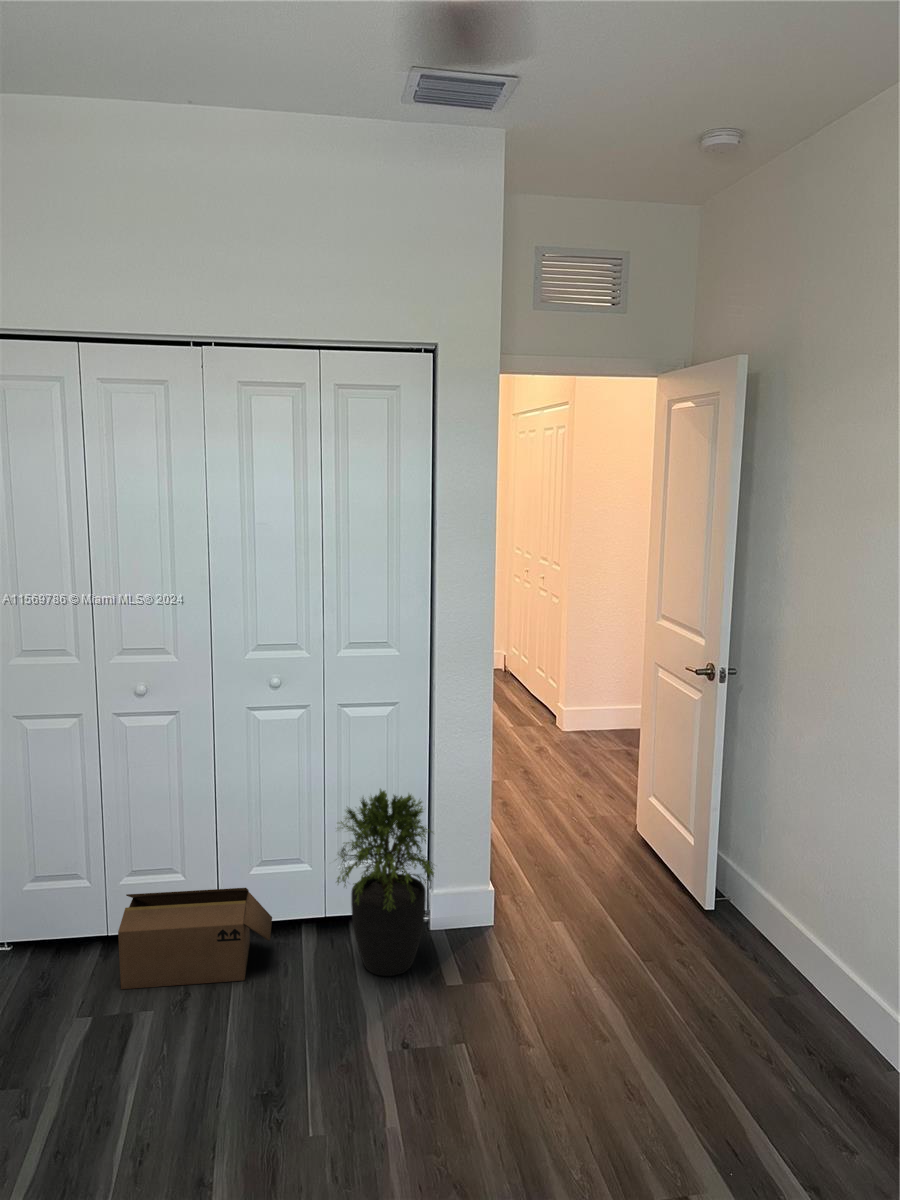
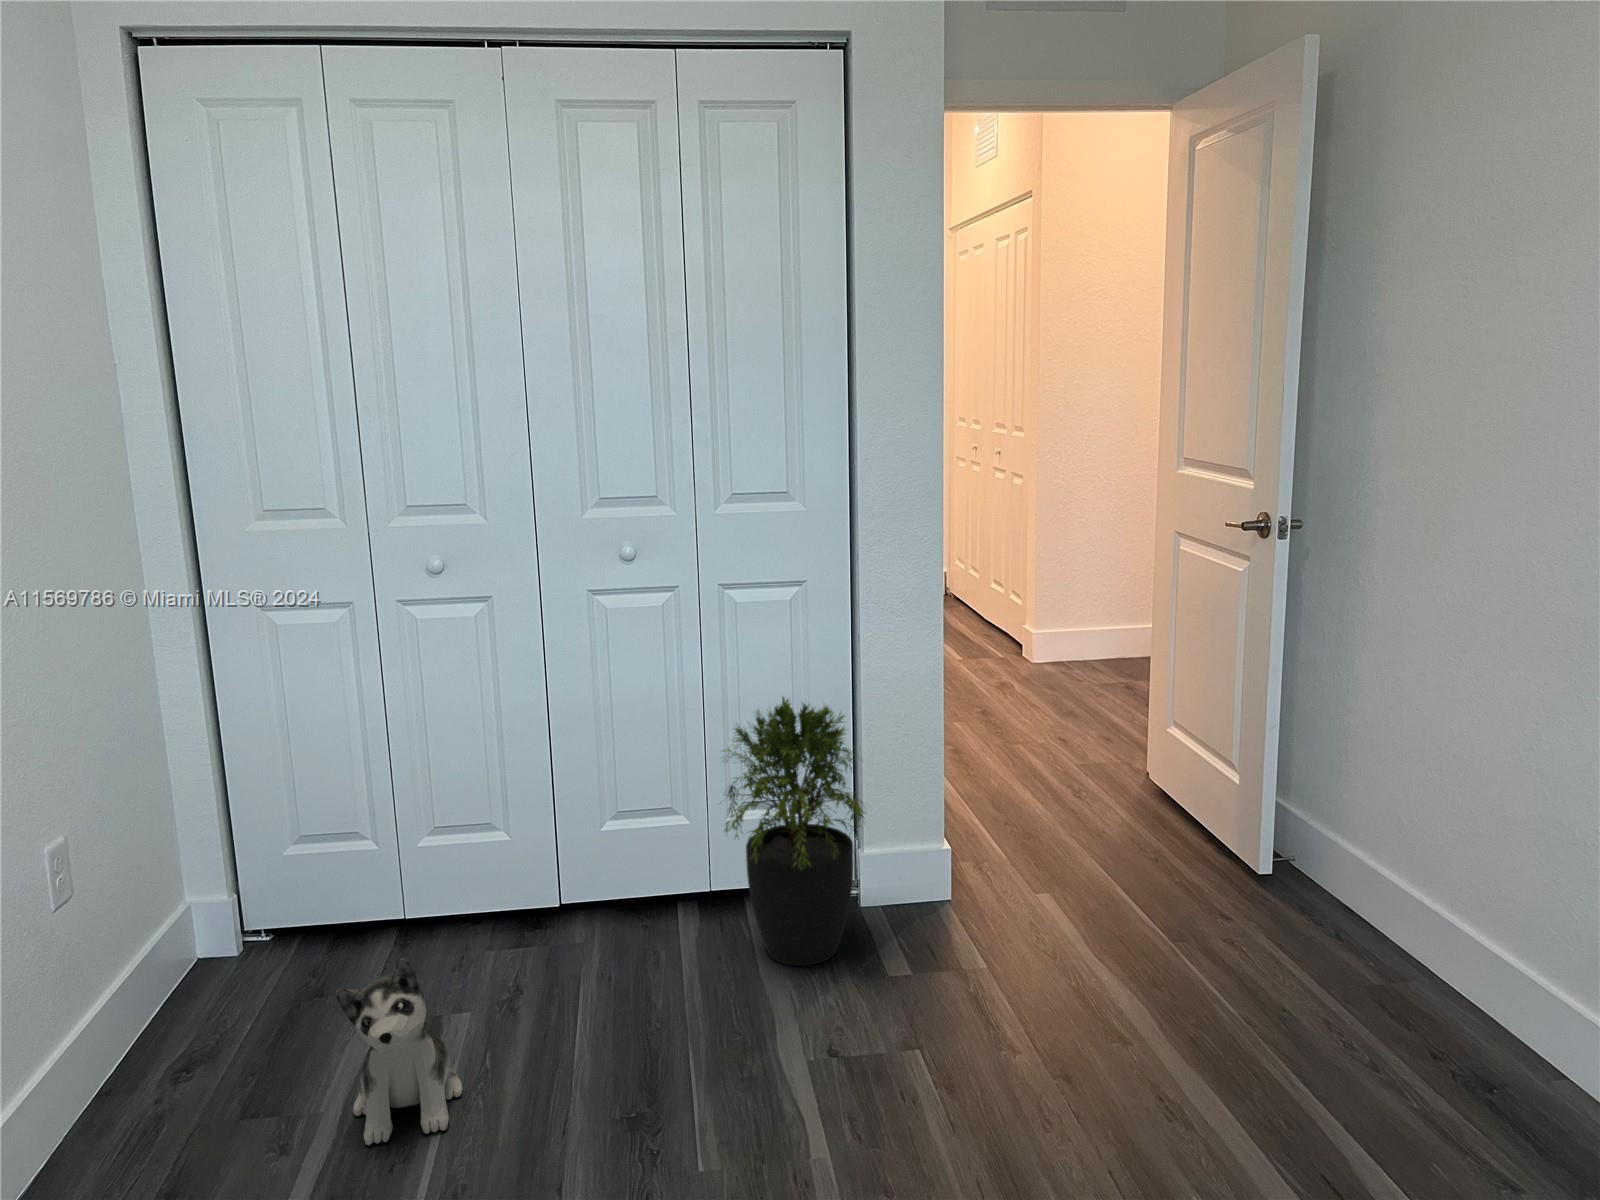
cardboard box: present [118,888,272,989] -> none [416,844,635,986]
plush toy: none [65,981,149,1113] -> present [336,958,463,1145]

